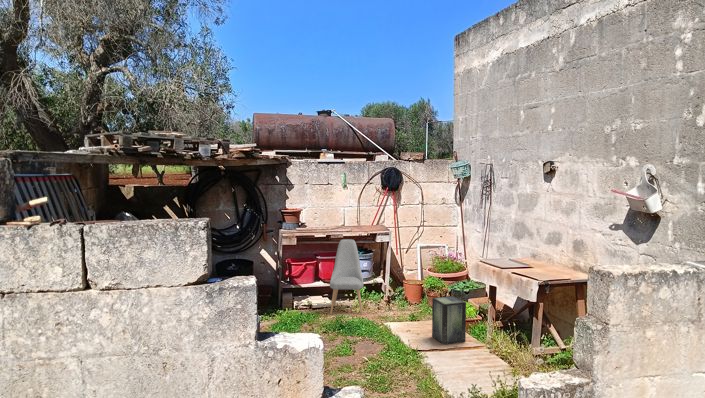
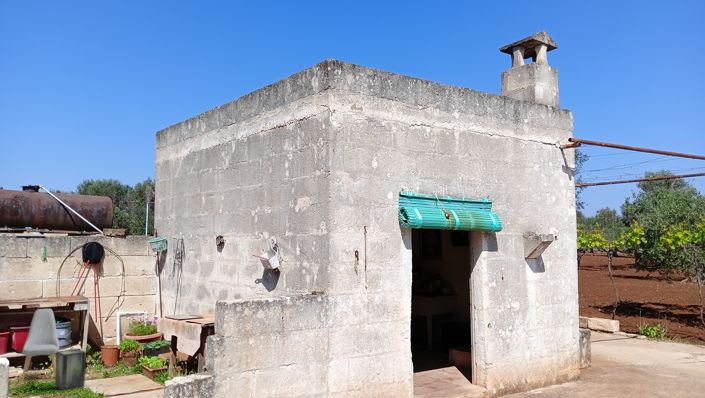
storage box: present [432,296,466,345] -> present [55,349,86,390]

